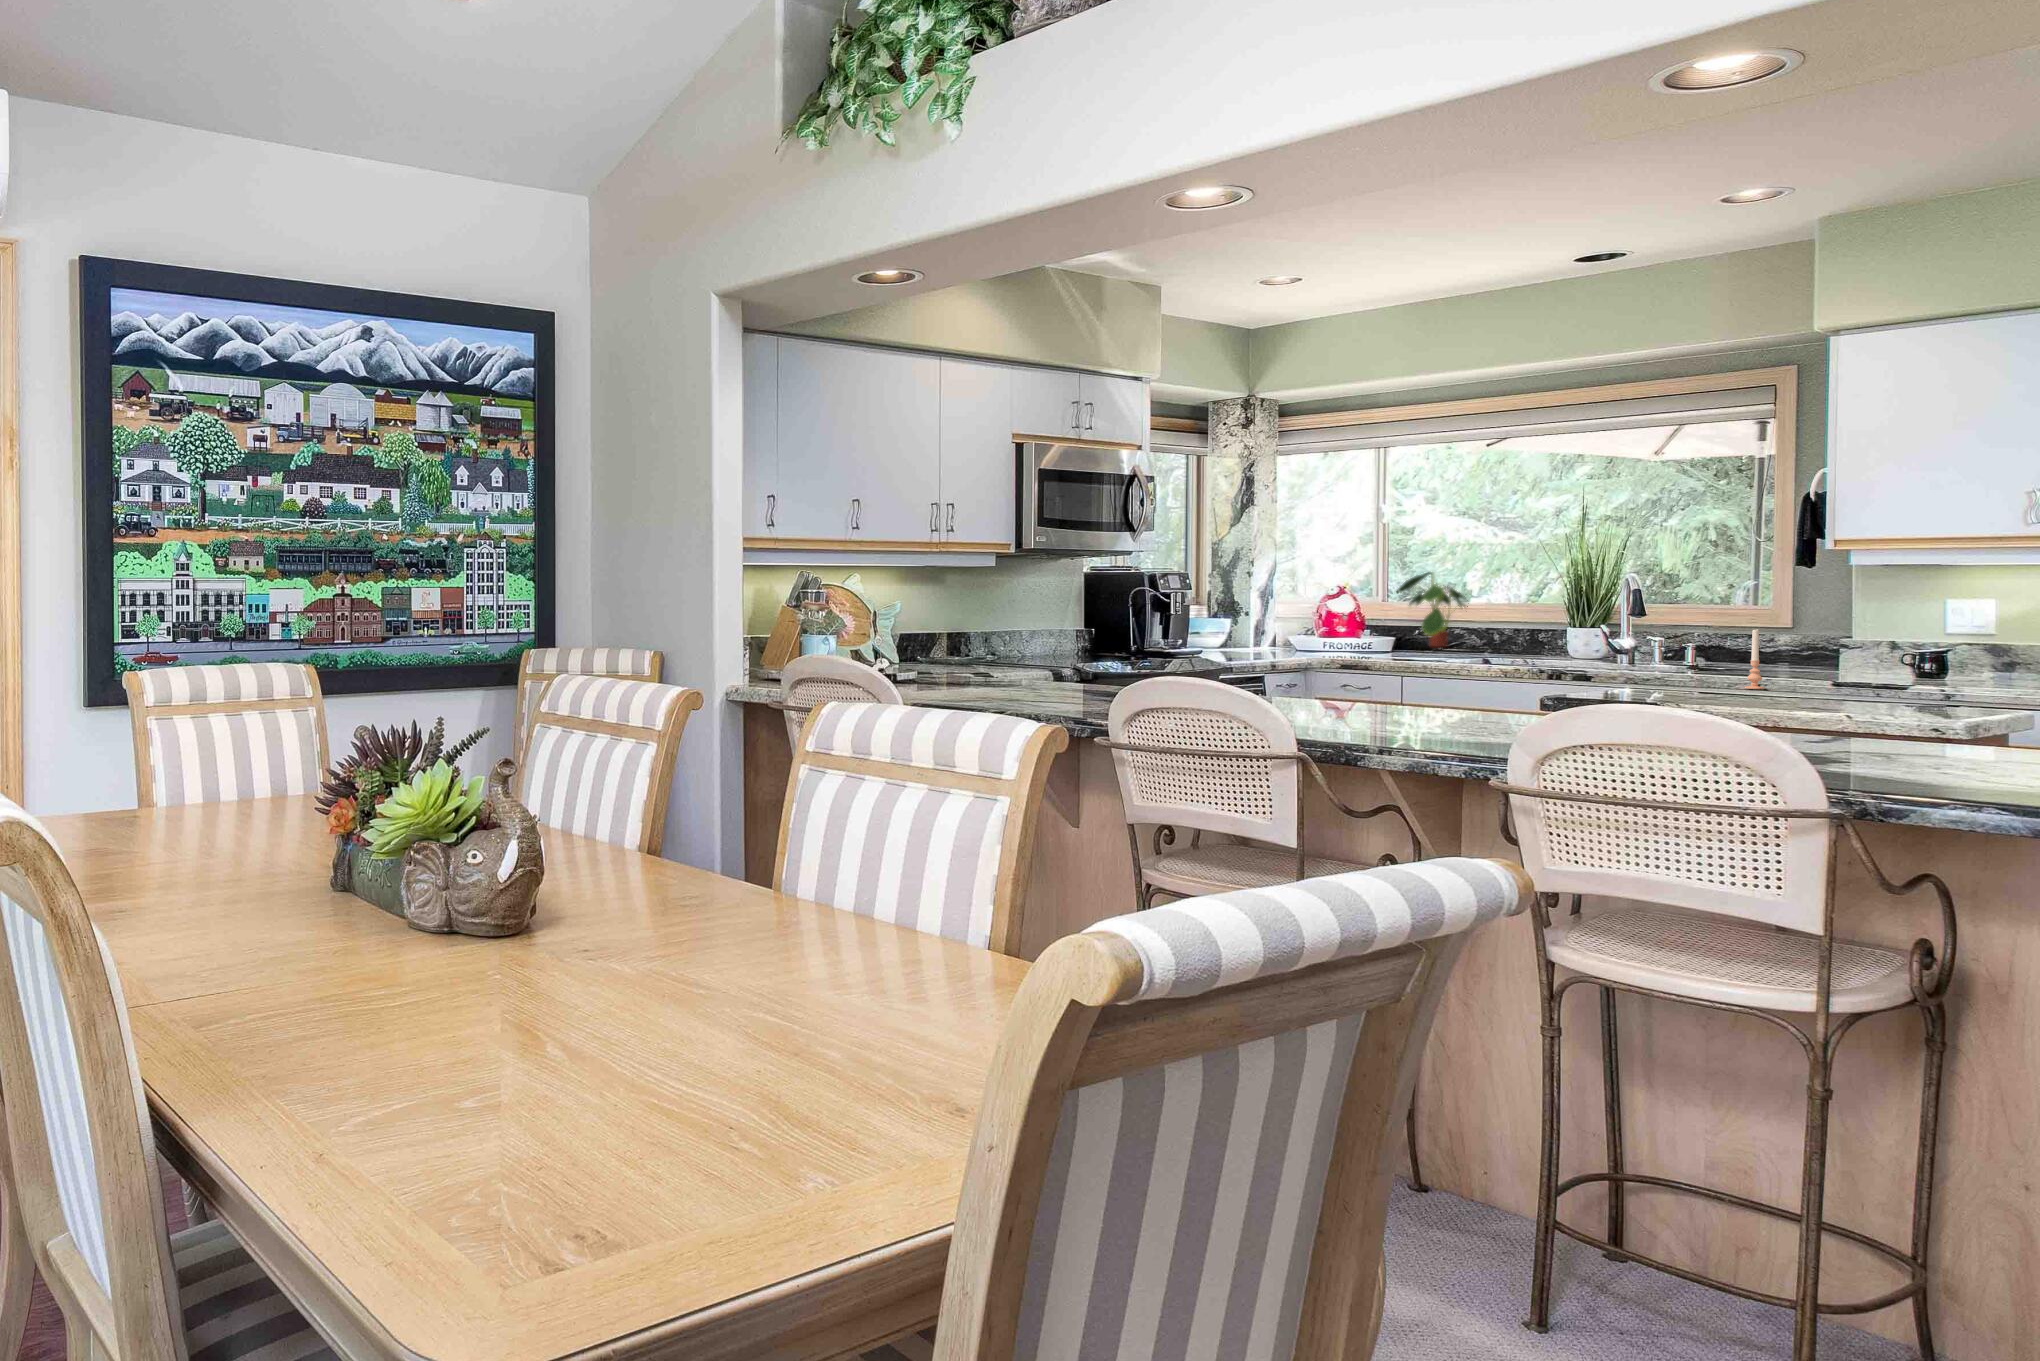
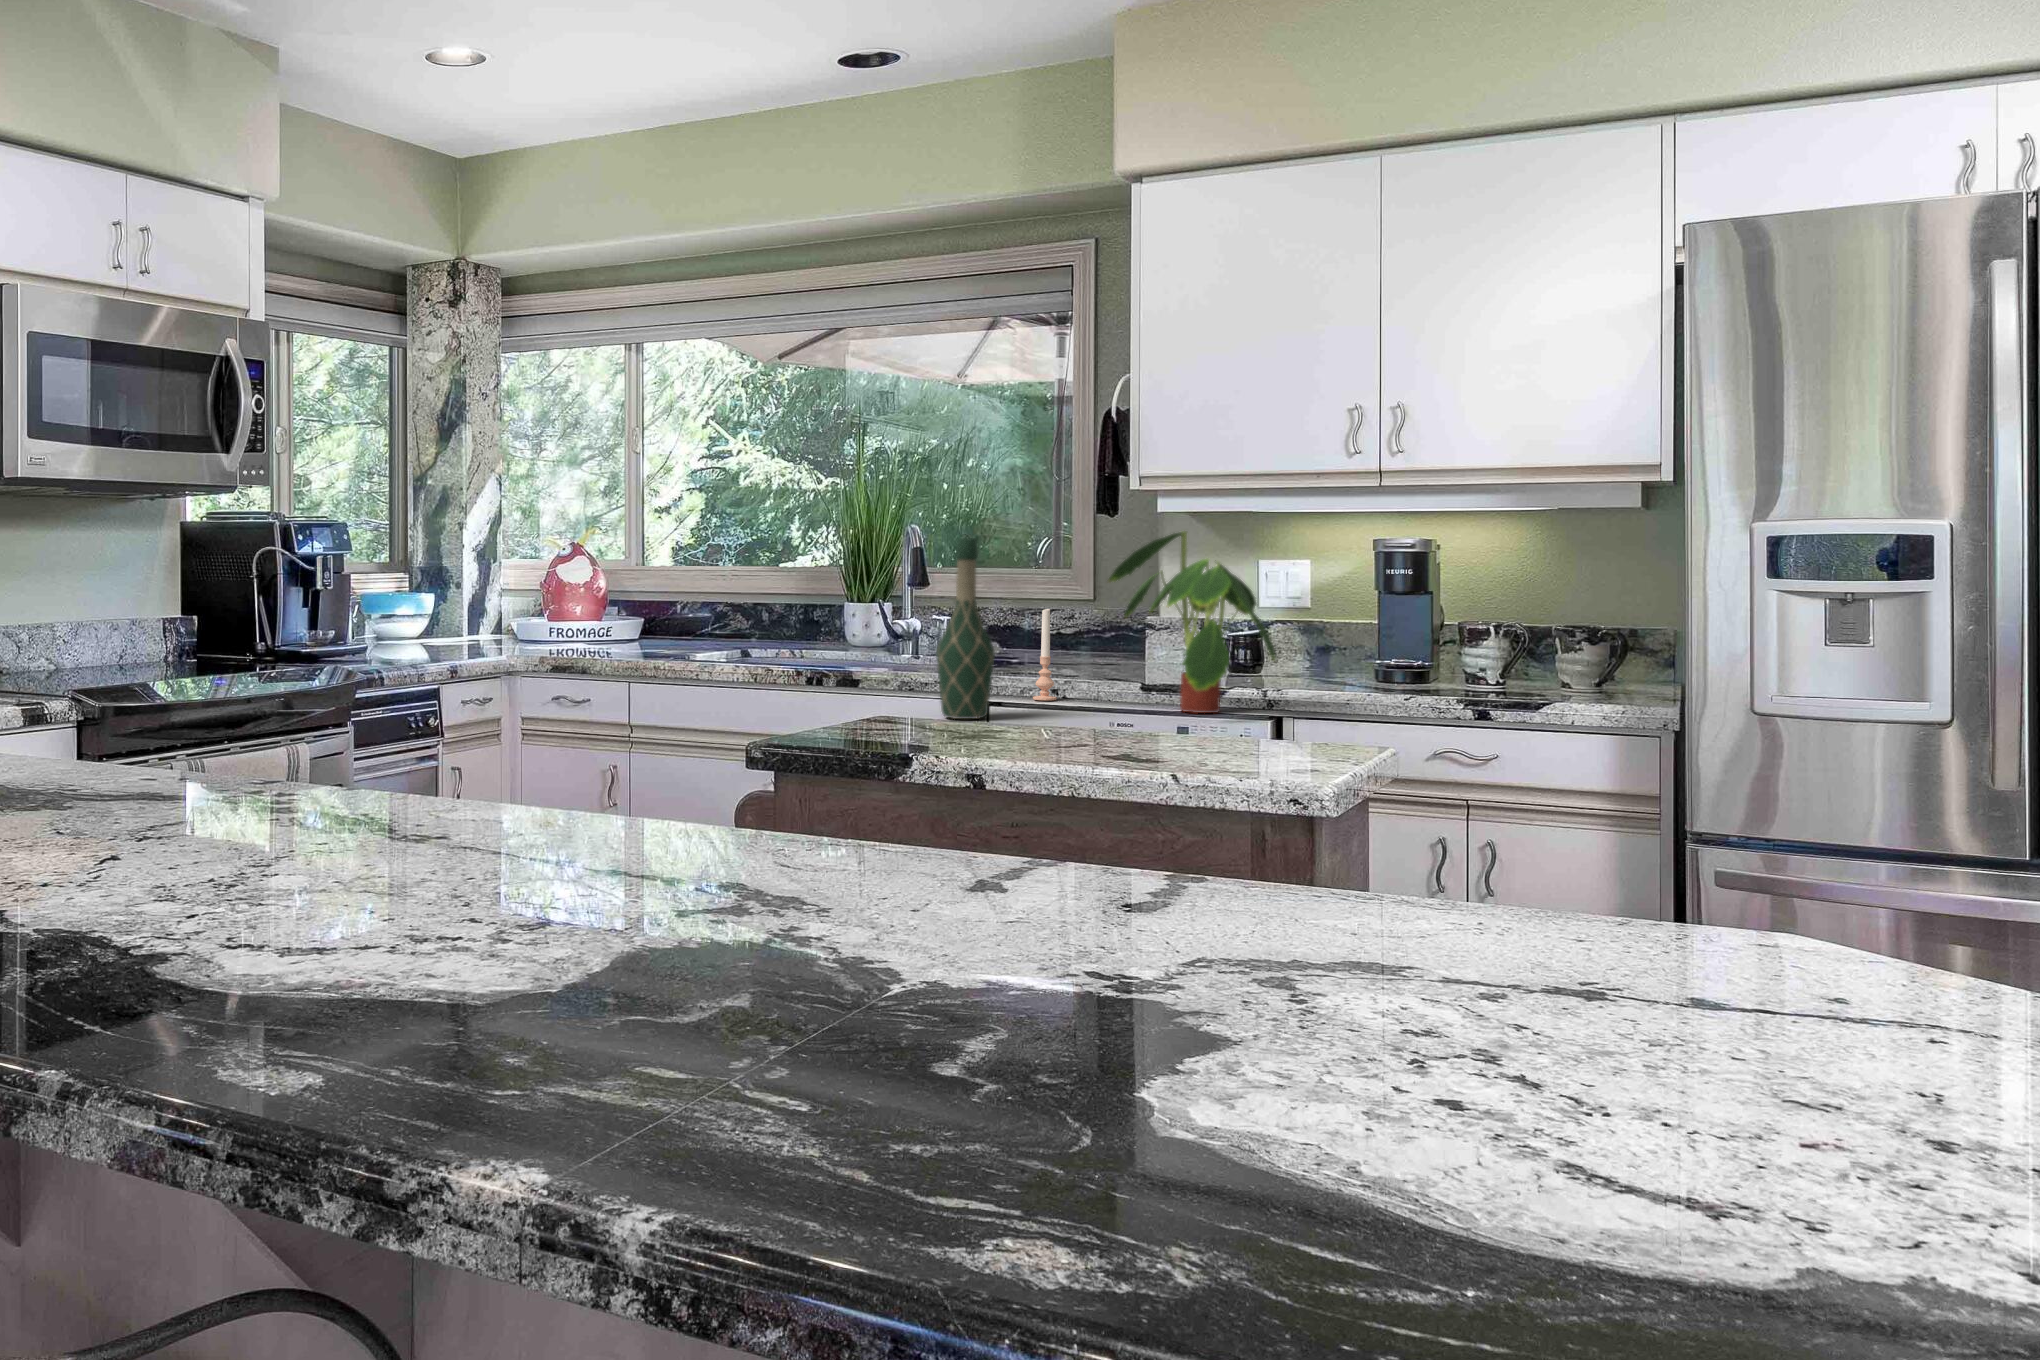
plant: present [1398,573,1468,647] -> present [1108,531,1276,713]
wine bottle: none [1671,583,1717,696] -> present [936,538,995,719]

